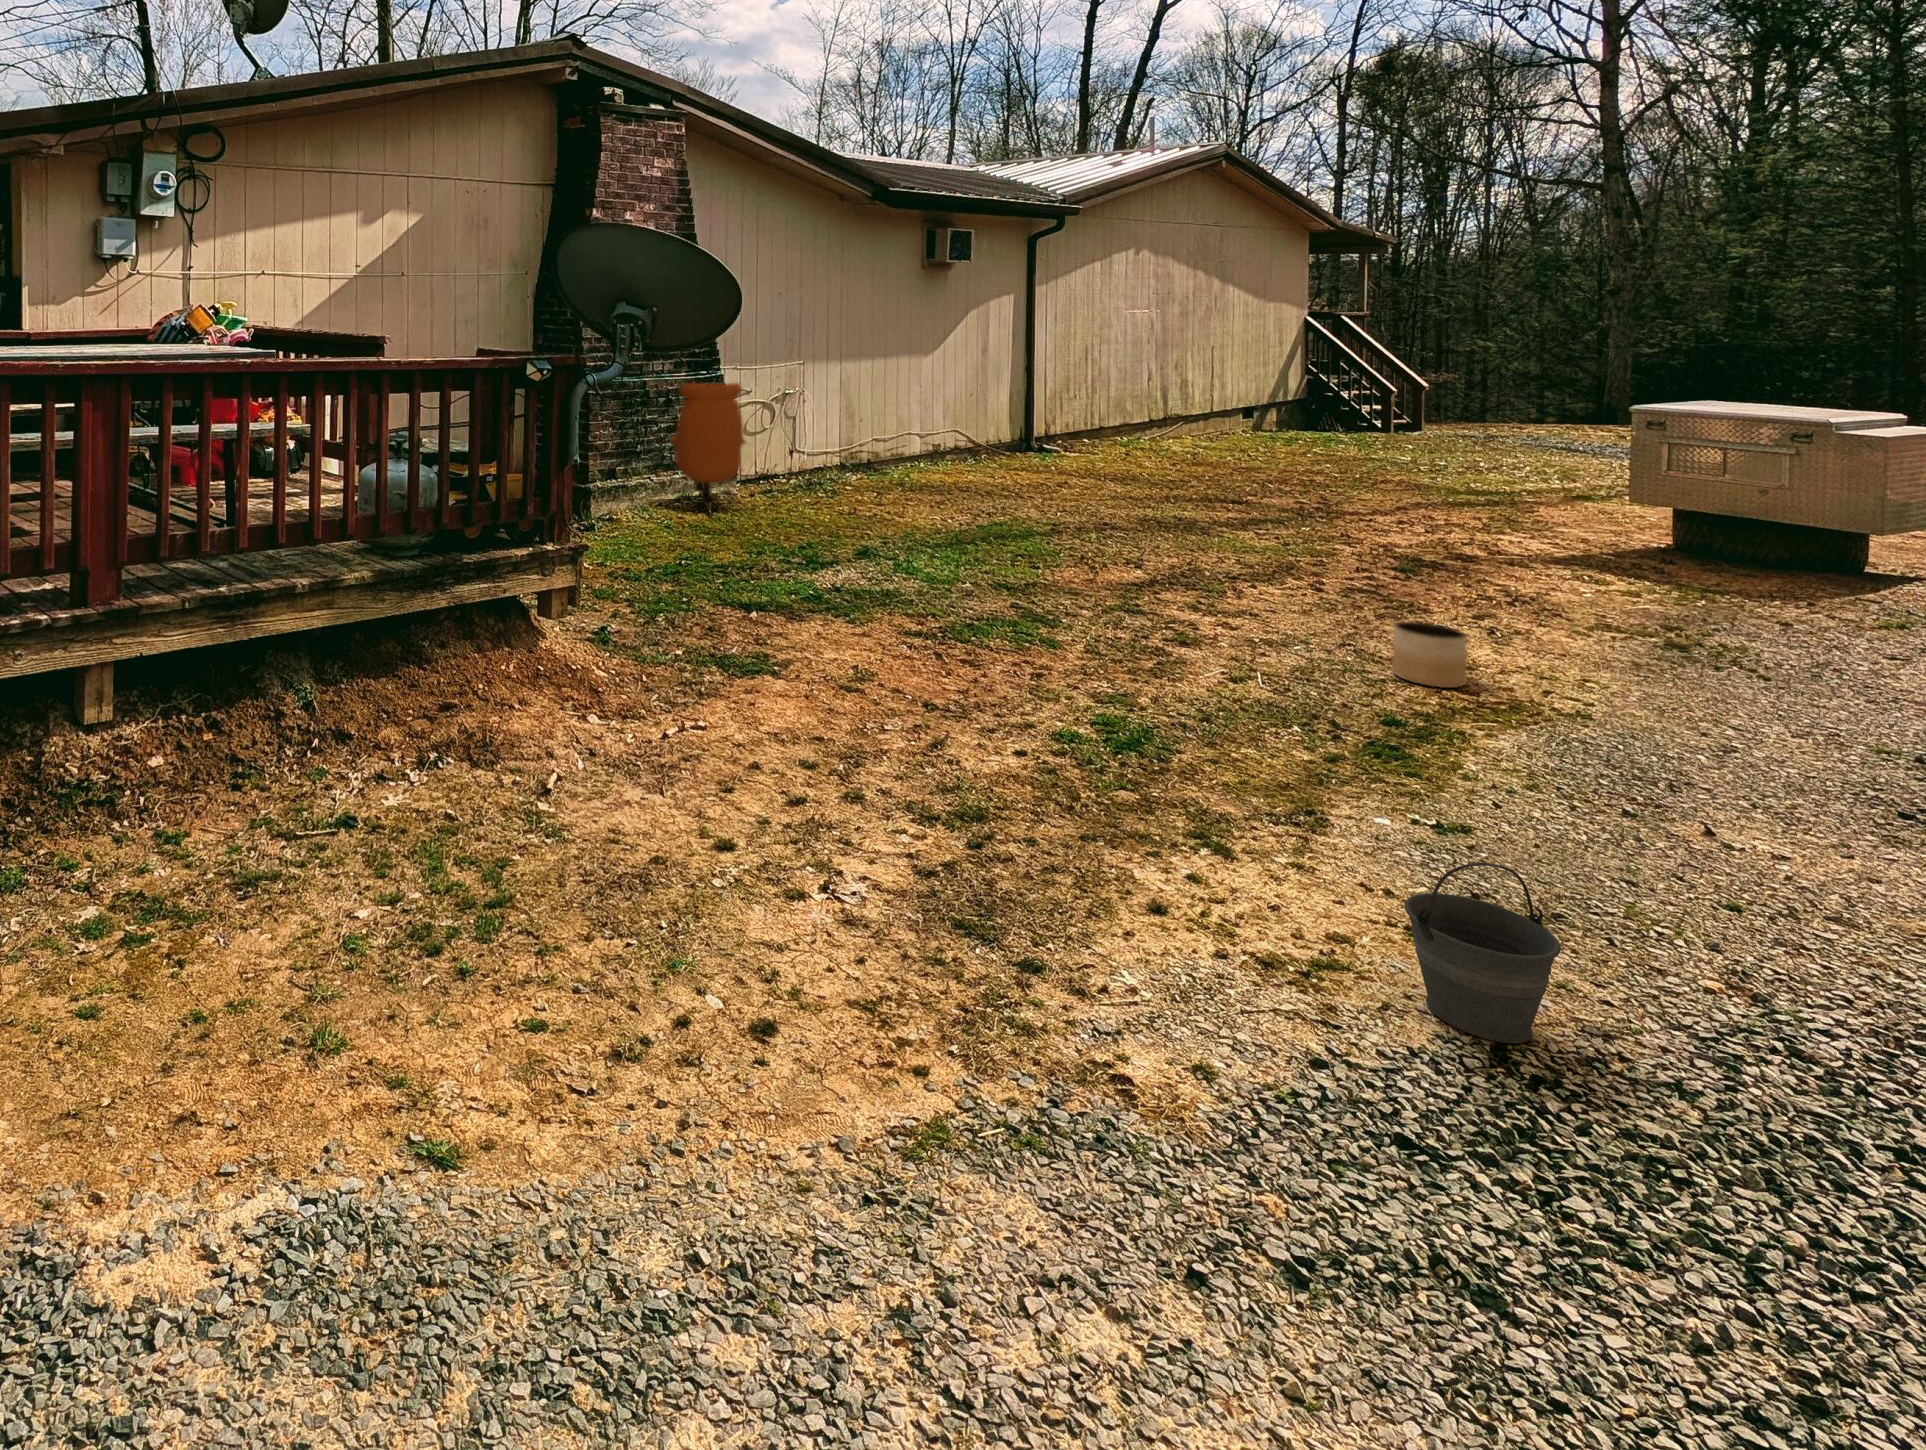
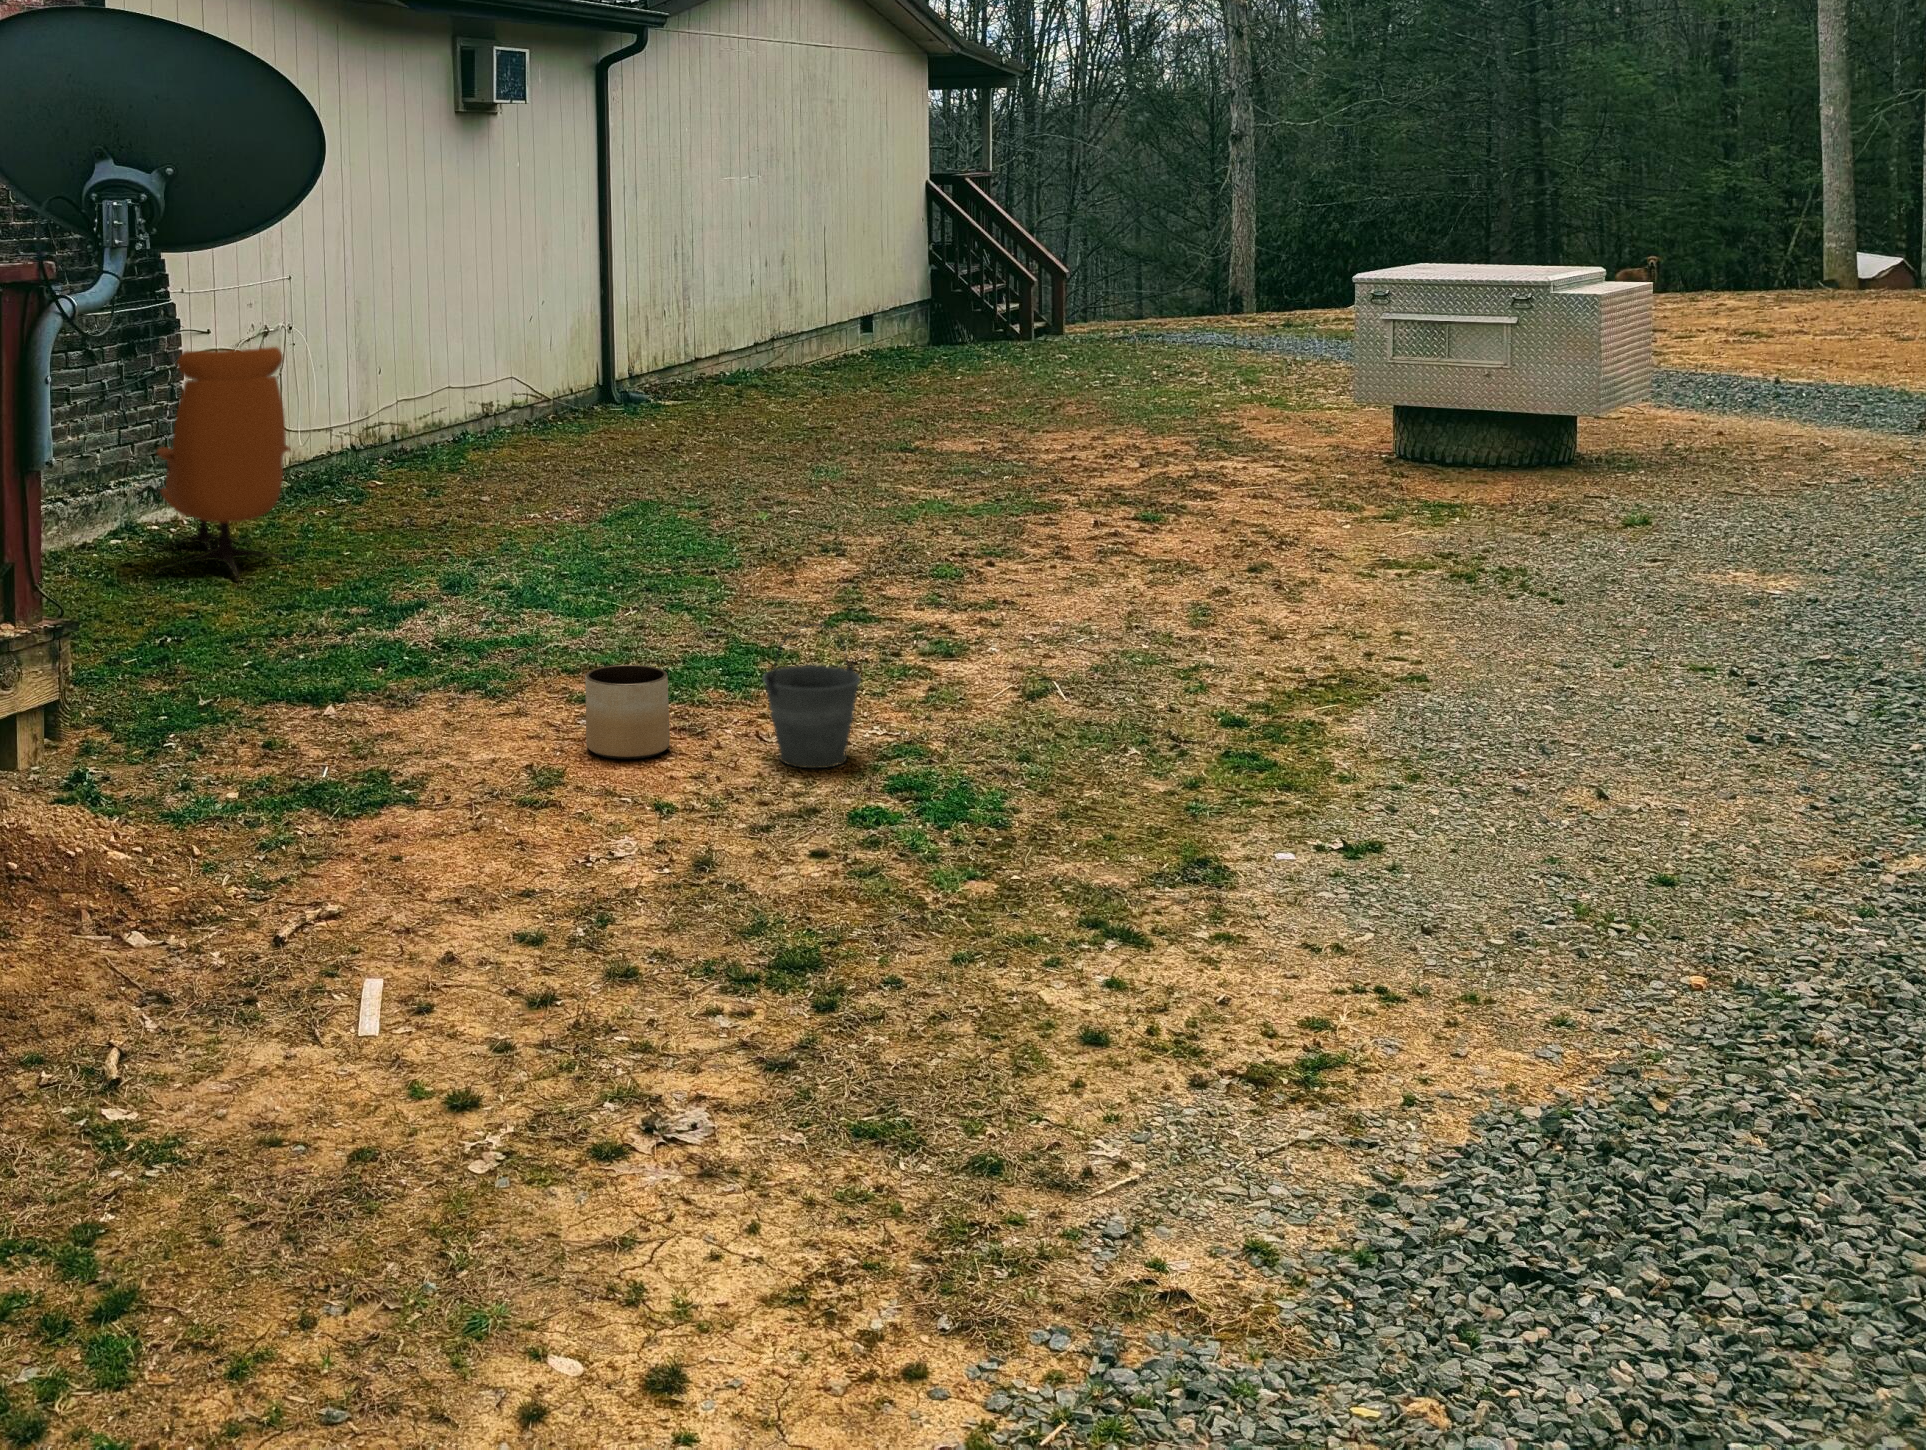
planter: present [1392,622,1467,688] -> present [585,665,670,759]
bucket: present [1404,863,1561,1043] -> present [762,625,861,768]

